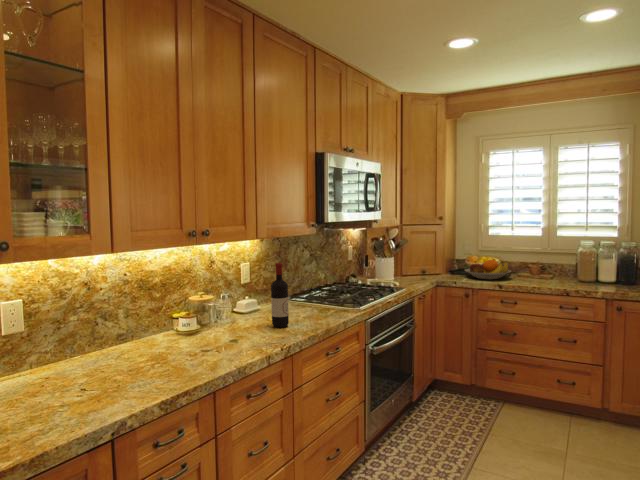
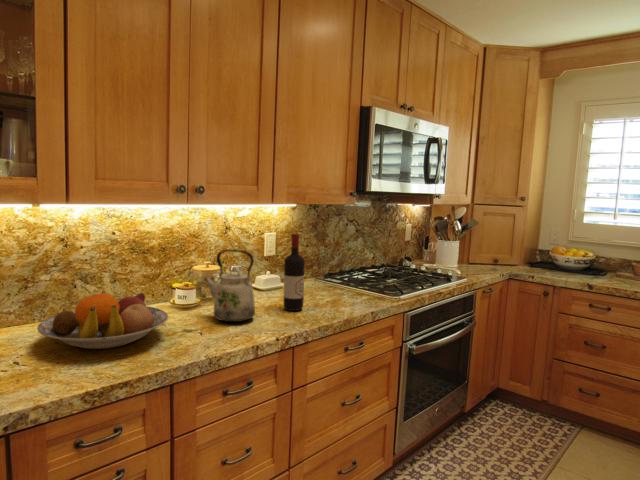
fruit bowl: present [465,260,511,279] -> present [37,291,168,349]
kettle: none [208,280,255,341] -> present [204,249,255,322]

